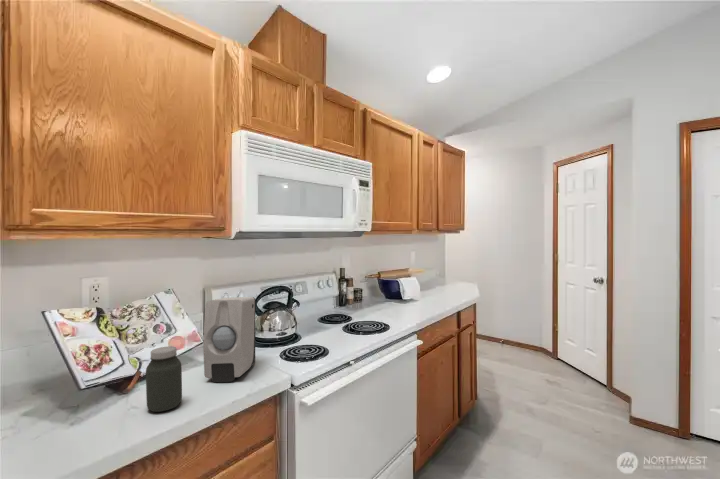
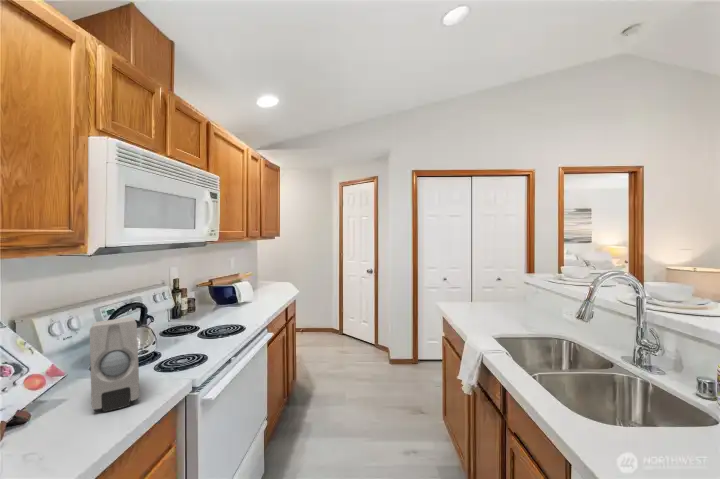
jar: present [146,346,182,412] -> none [45,380,91,455]

